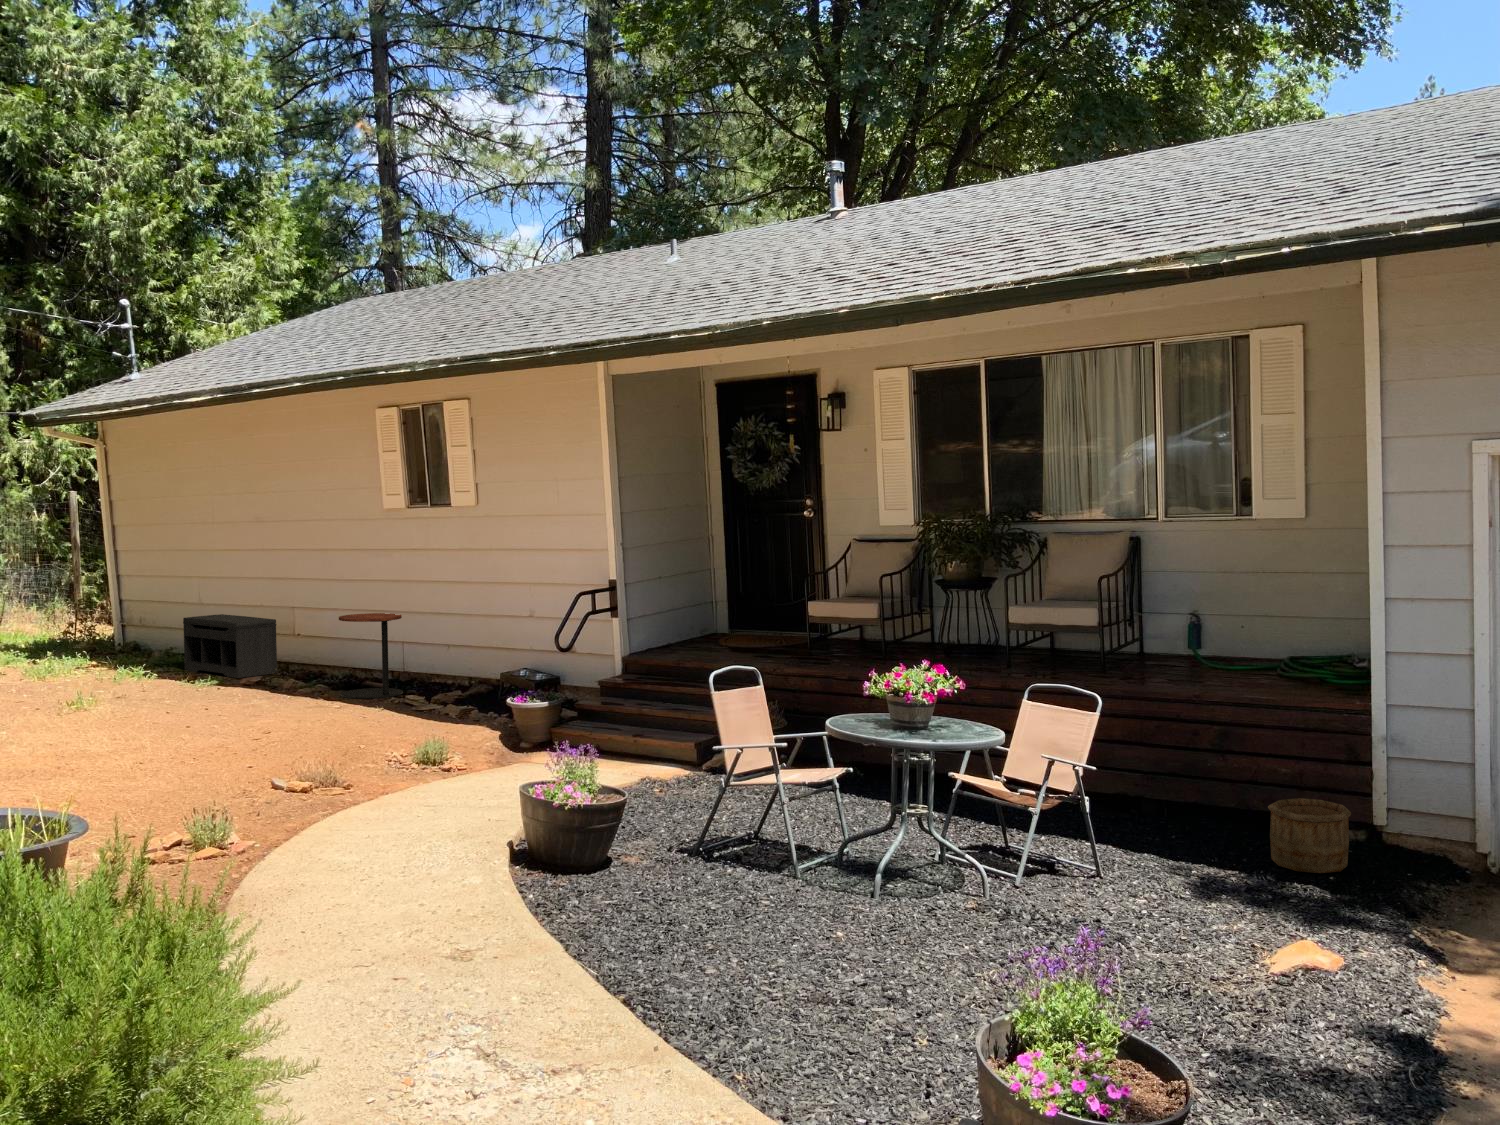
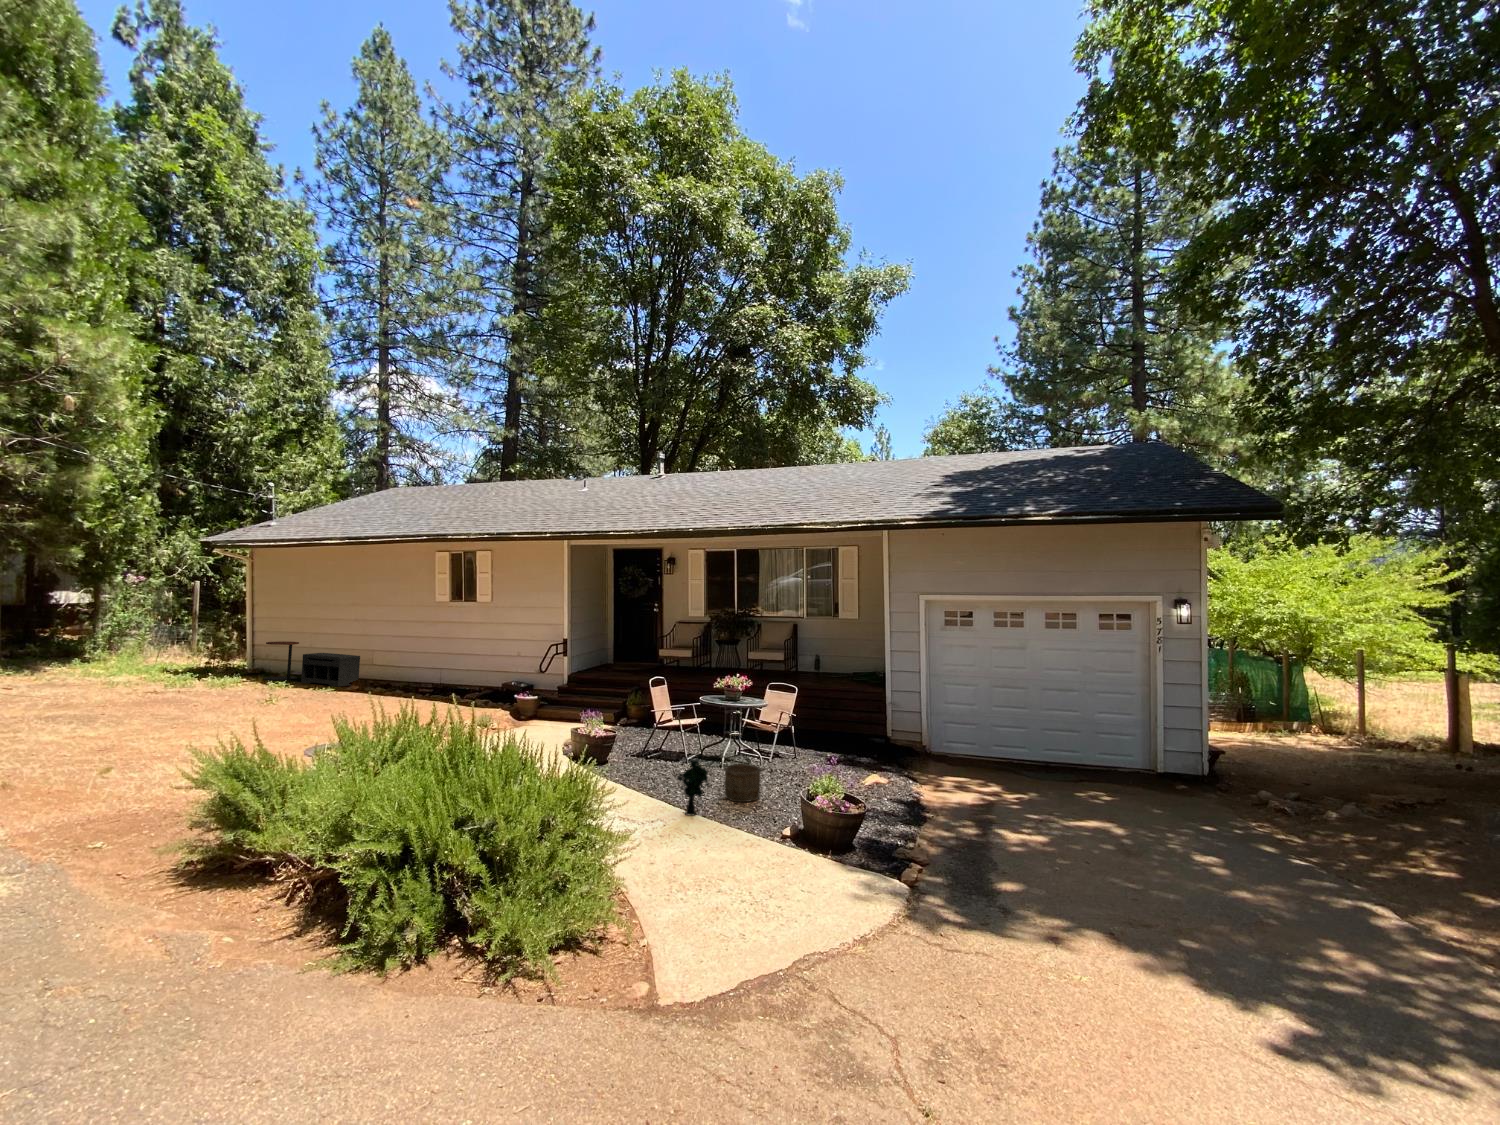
side table: present [339,613,403,699] -> present [264,641,299,680]
wooden bucket: present [1268,798,1351,873] -> present [724,764,761,802]
decorative plant: none [655,890,750,1052] -> present [677,754,709,816]

